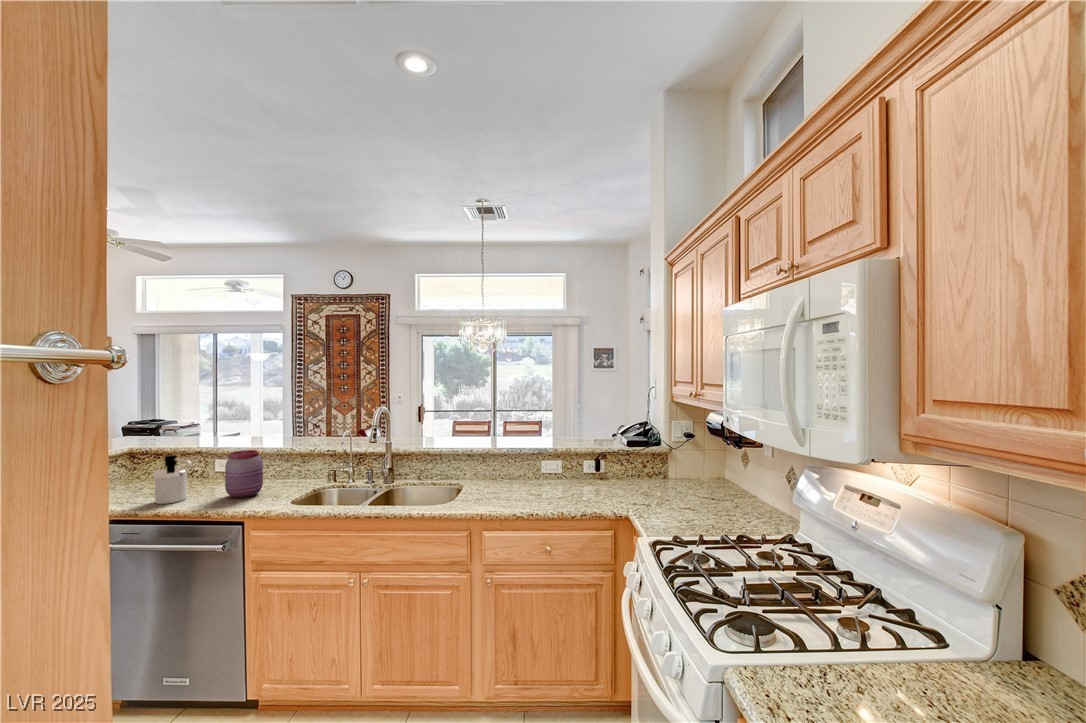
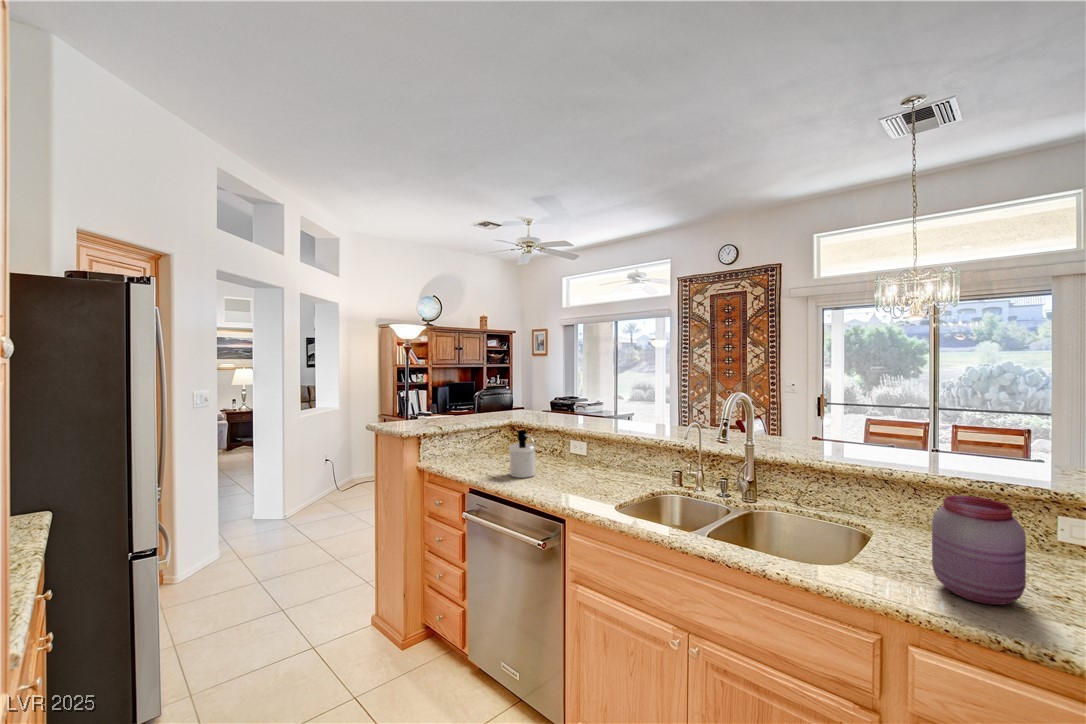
jar: present [225,450,263,498] -> present [932,495,1026,605]

